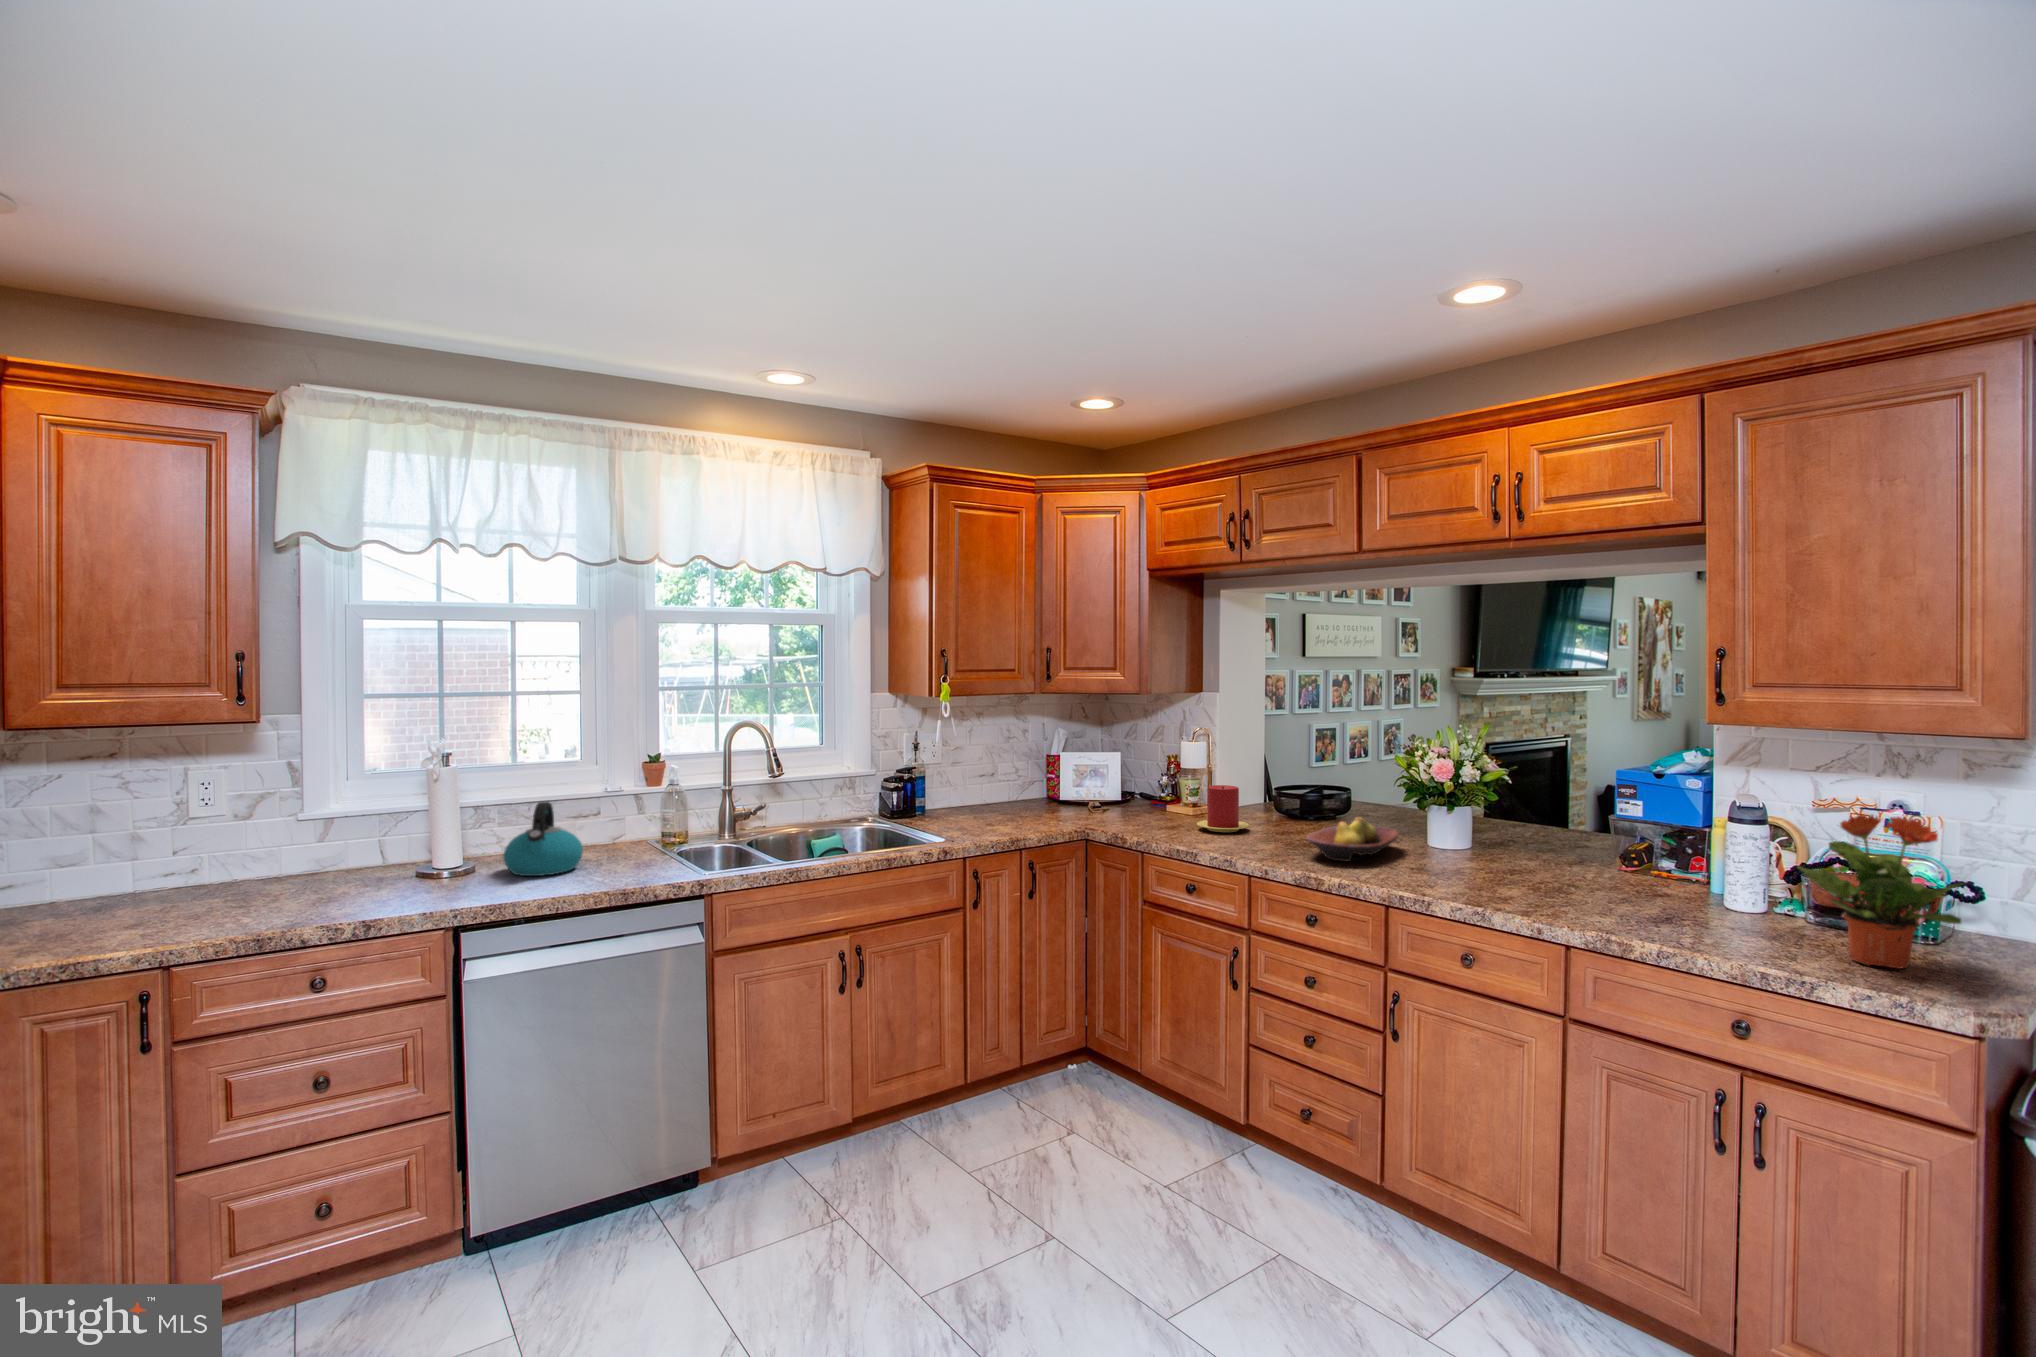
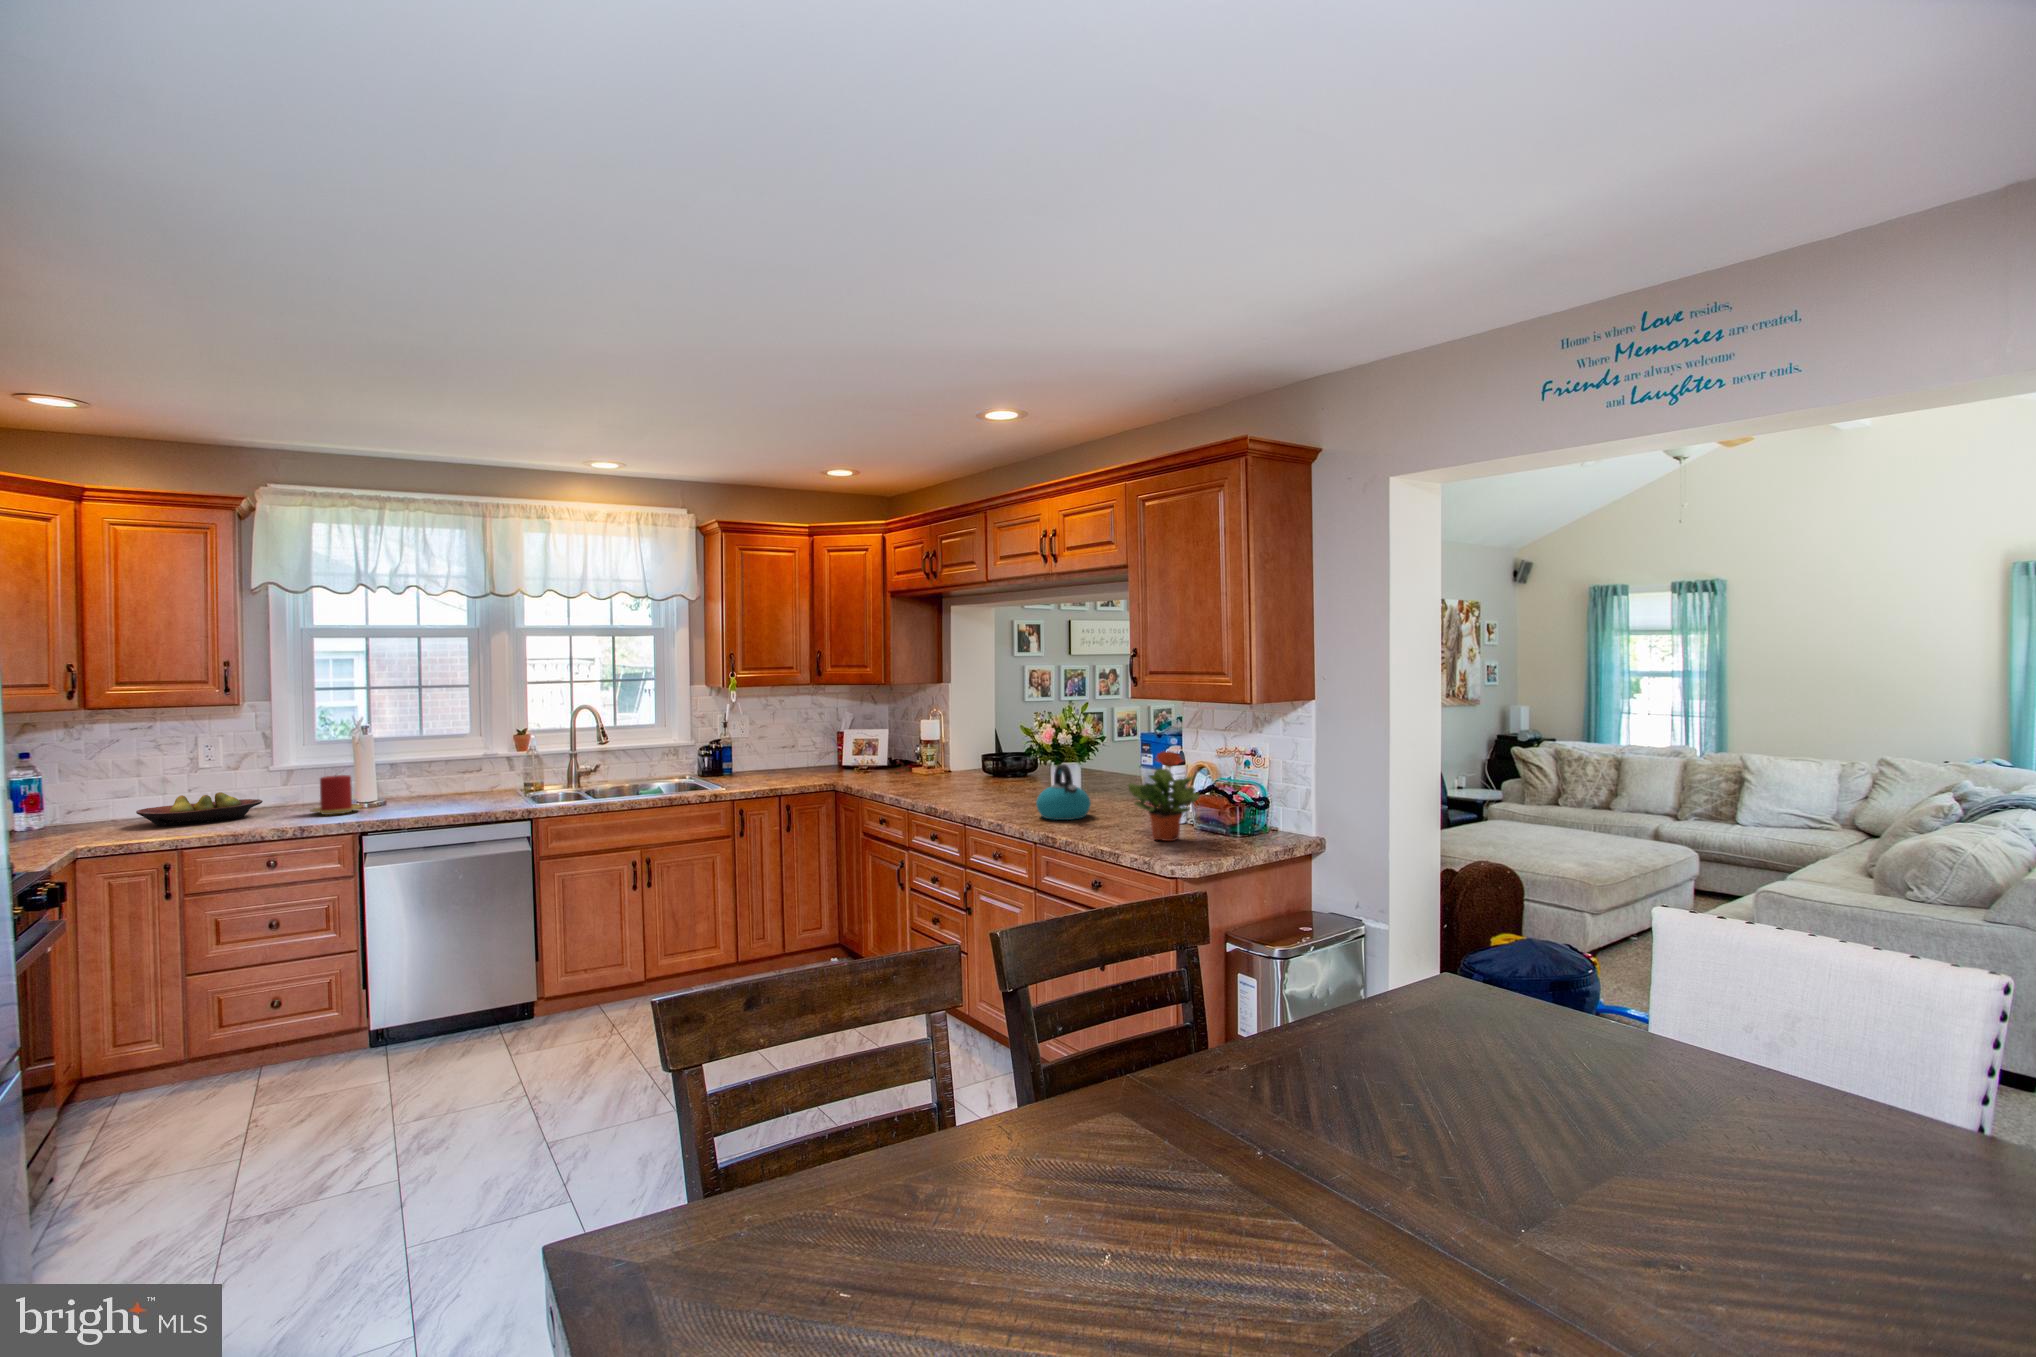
candle: present [1197,785,1249,832] -> present [311,775,361,815]
kettle: present [503,801,583,876] -> present [1036,764,1091,820]
fruit bowl: present [1306,817,1399,861] -> present [136,792,263,826]

